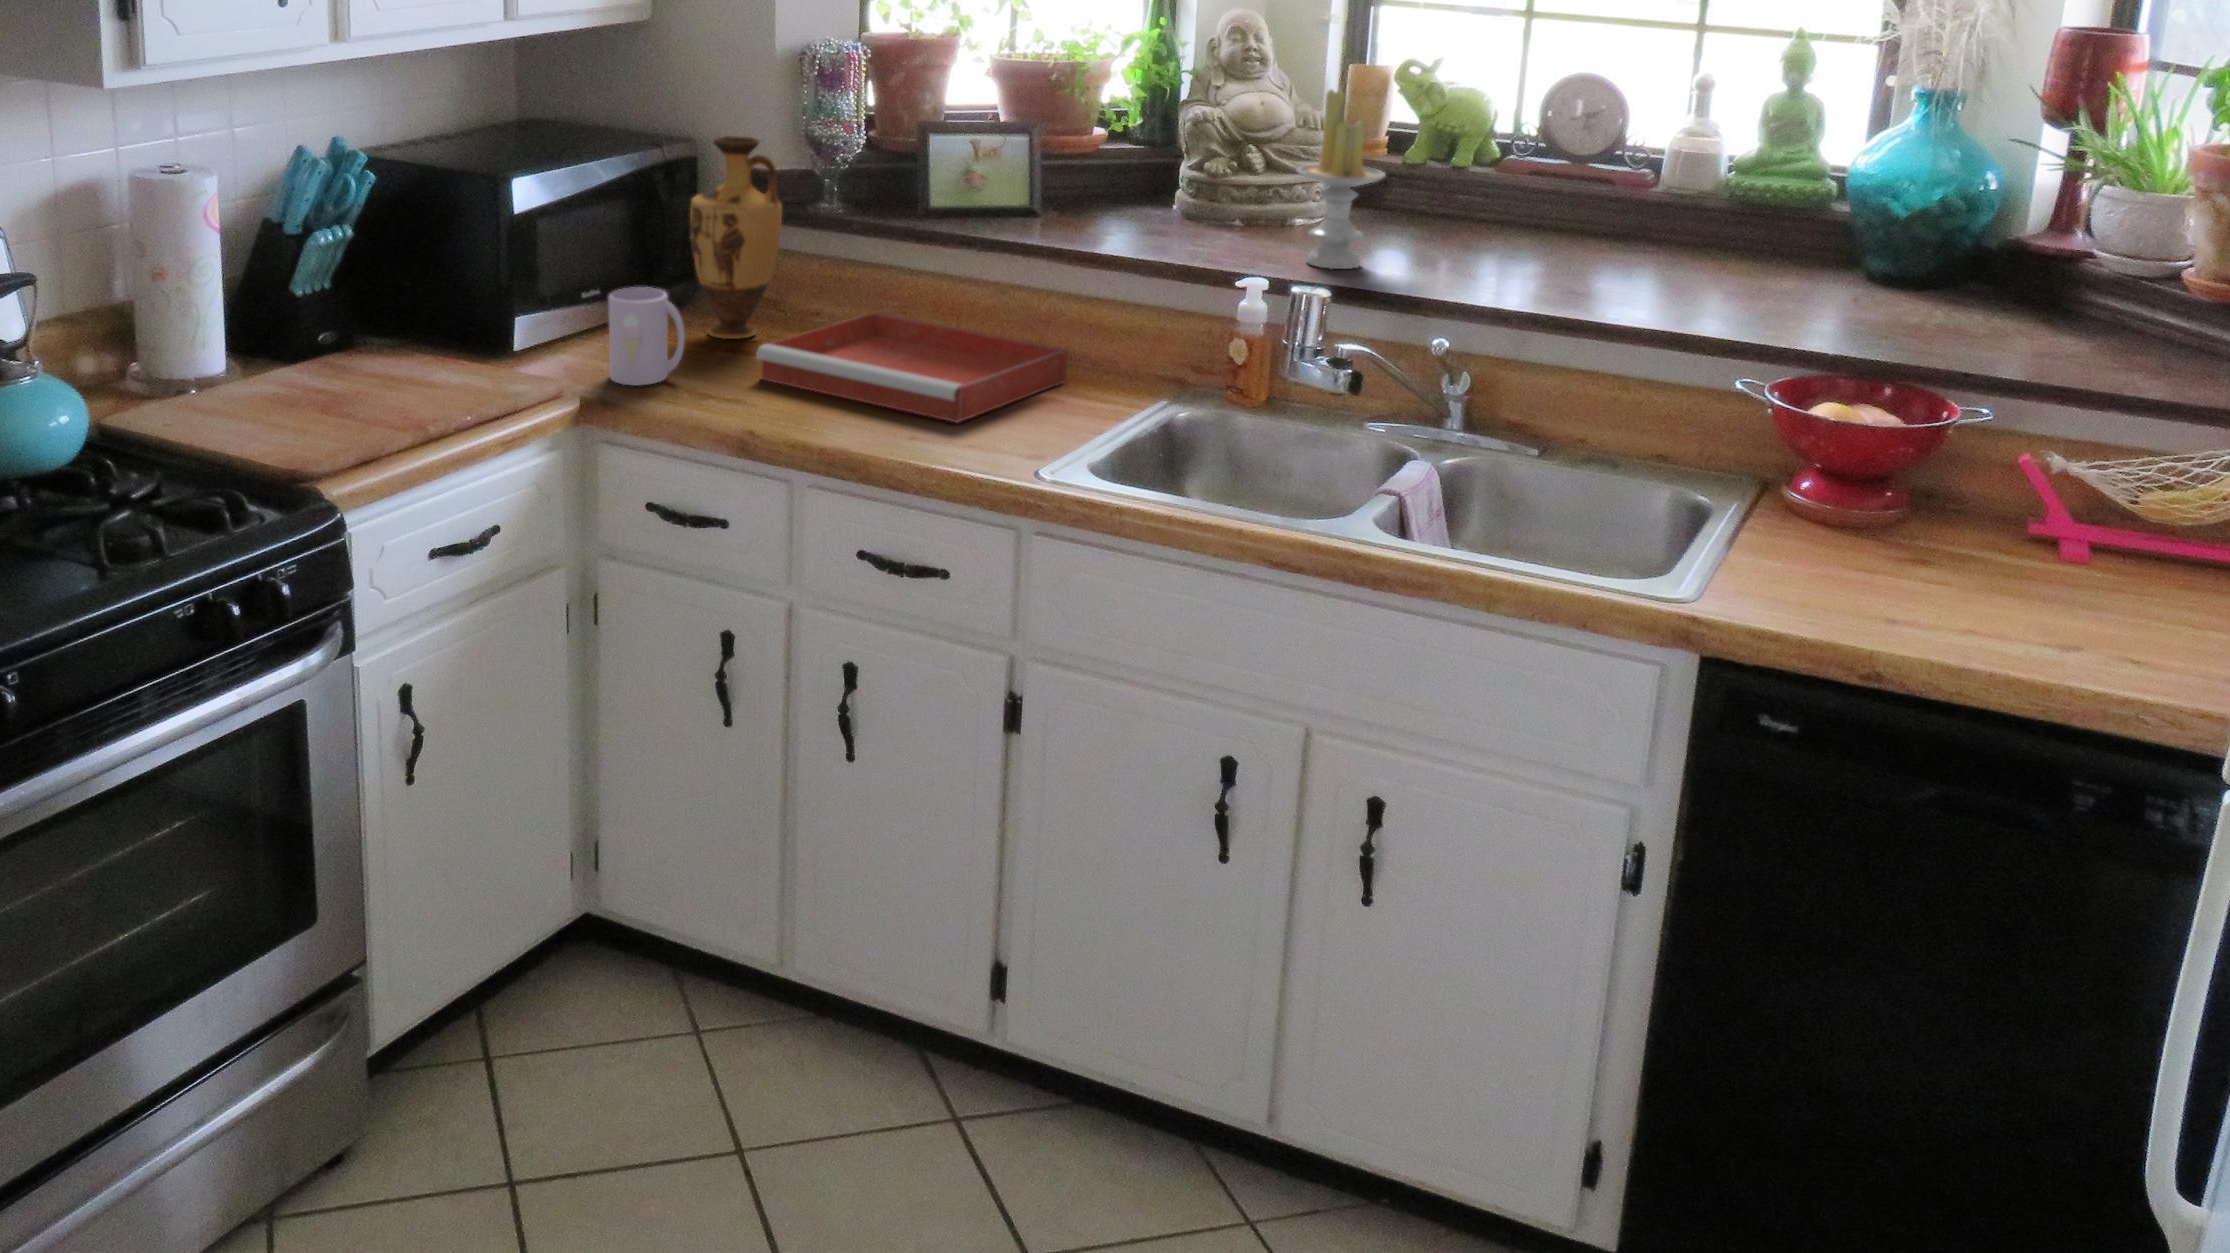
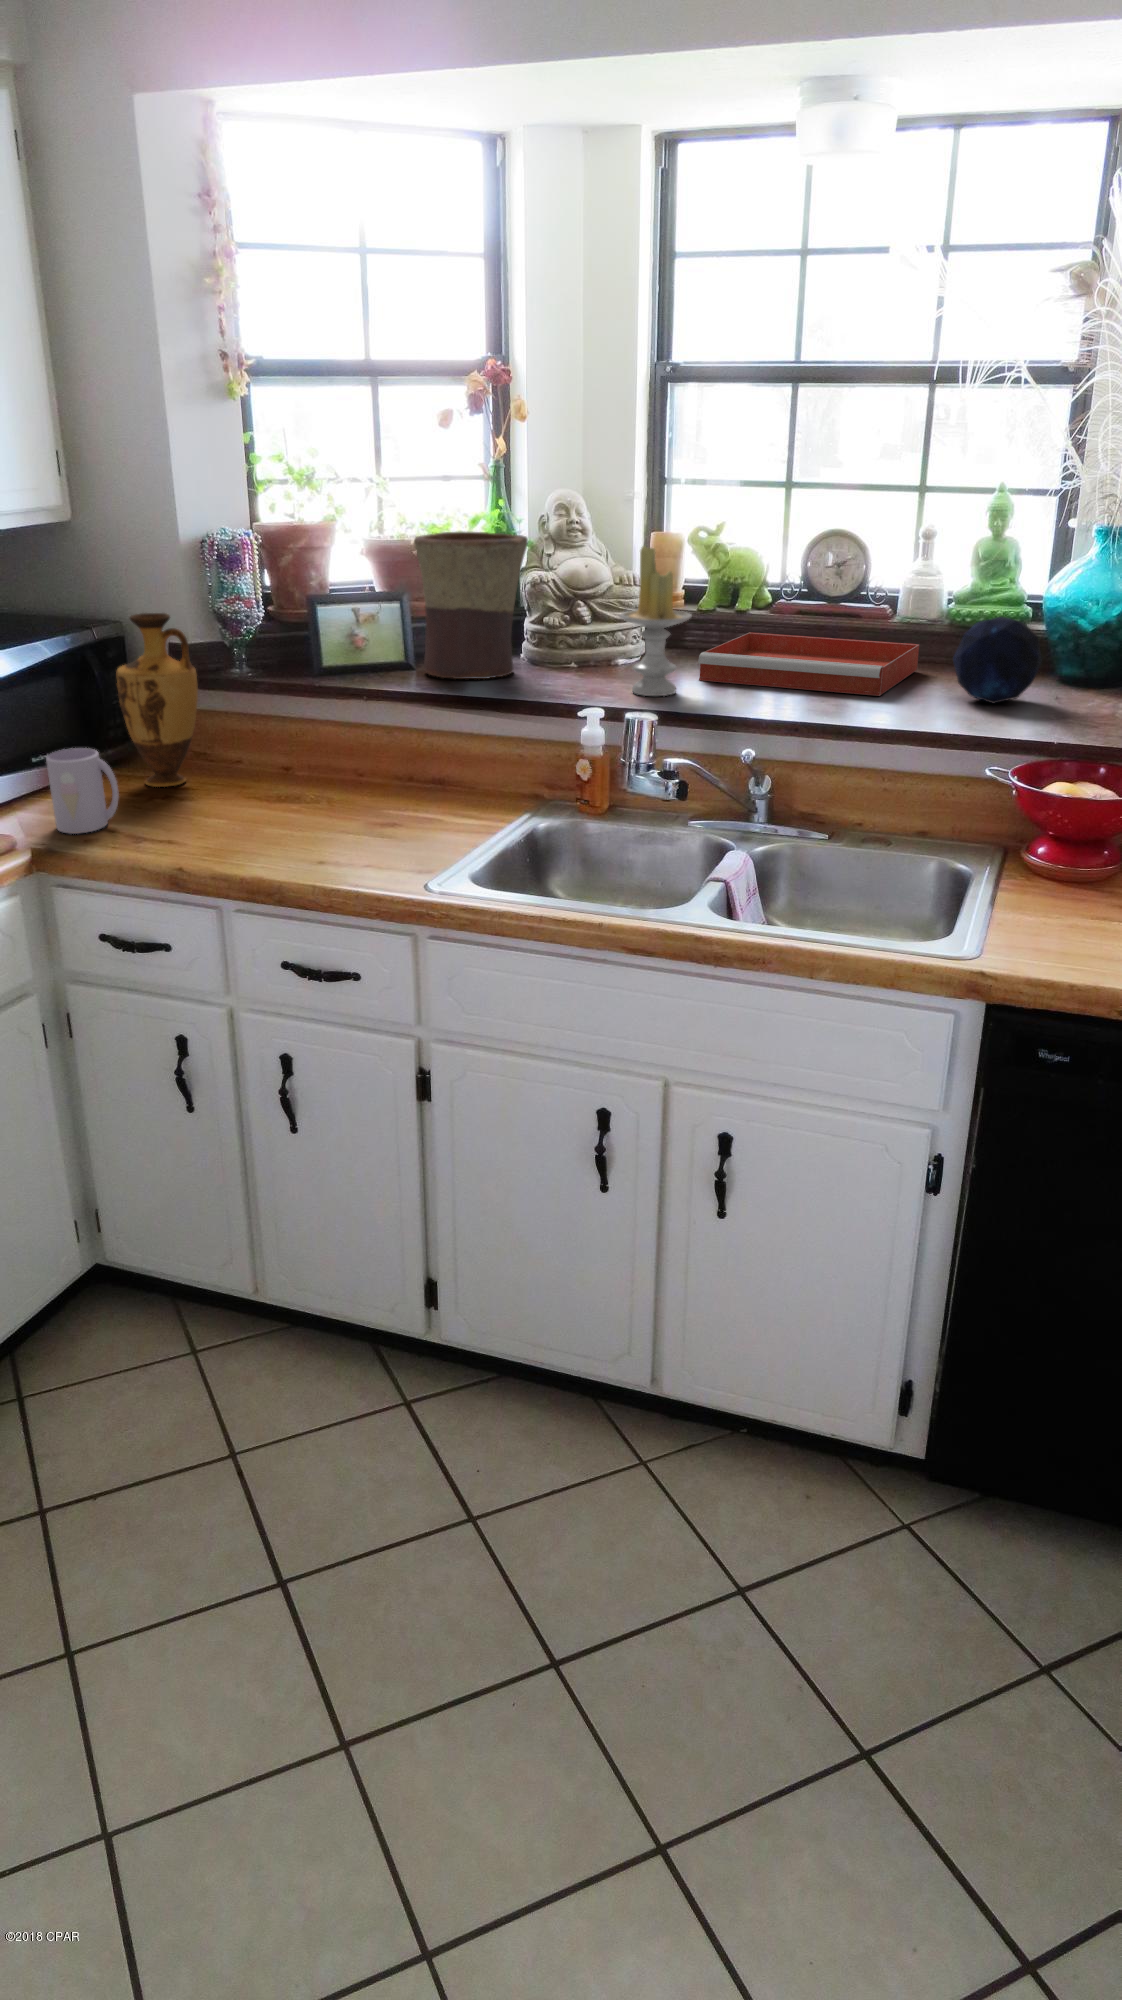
flower pot: none [1052,58,1190,234] -> present [414,532,528,679]
decorative orb: none [1716,197,1833,305] -> present [953,617,1042,703]
tray: present [756,313,1068,422] -> present [698,632,919,696]

